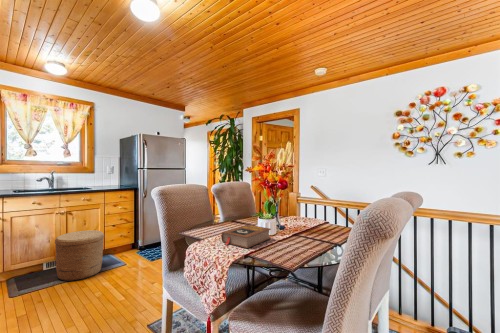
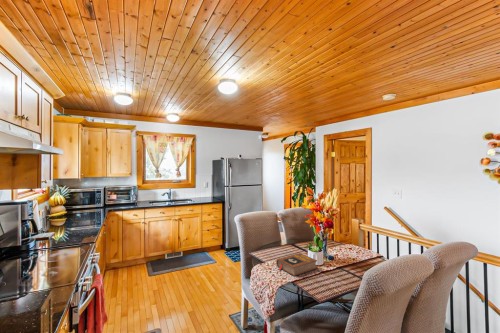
woven basket: present [55,230,104,281] -> none [172,233,202,270]

